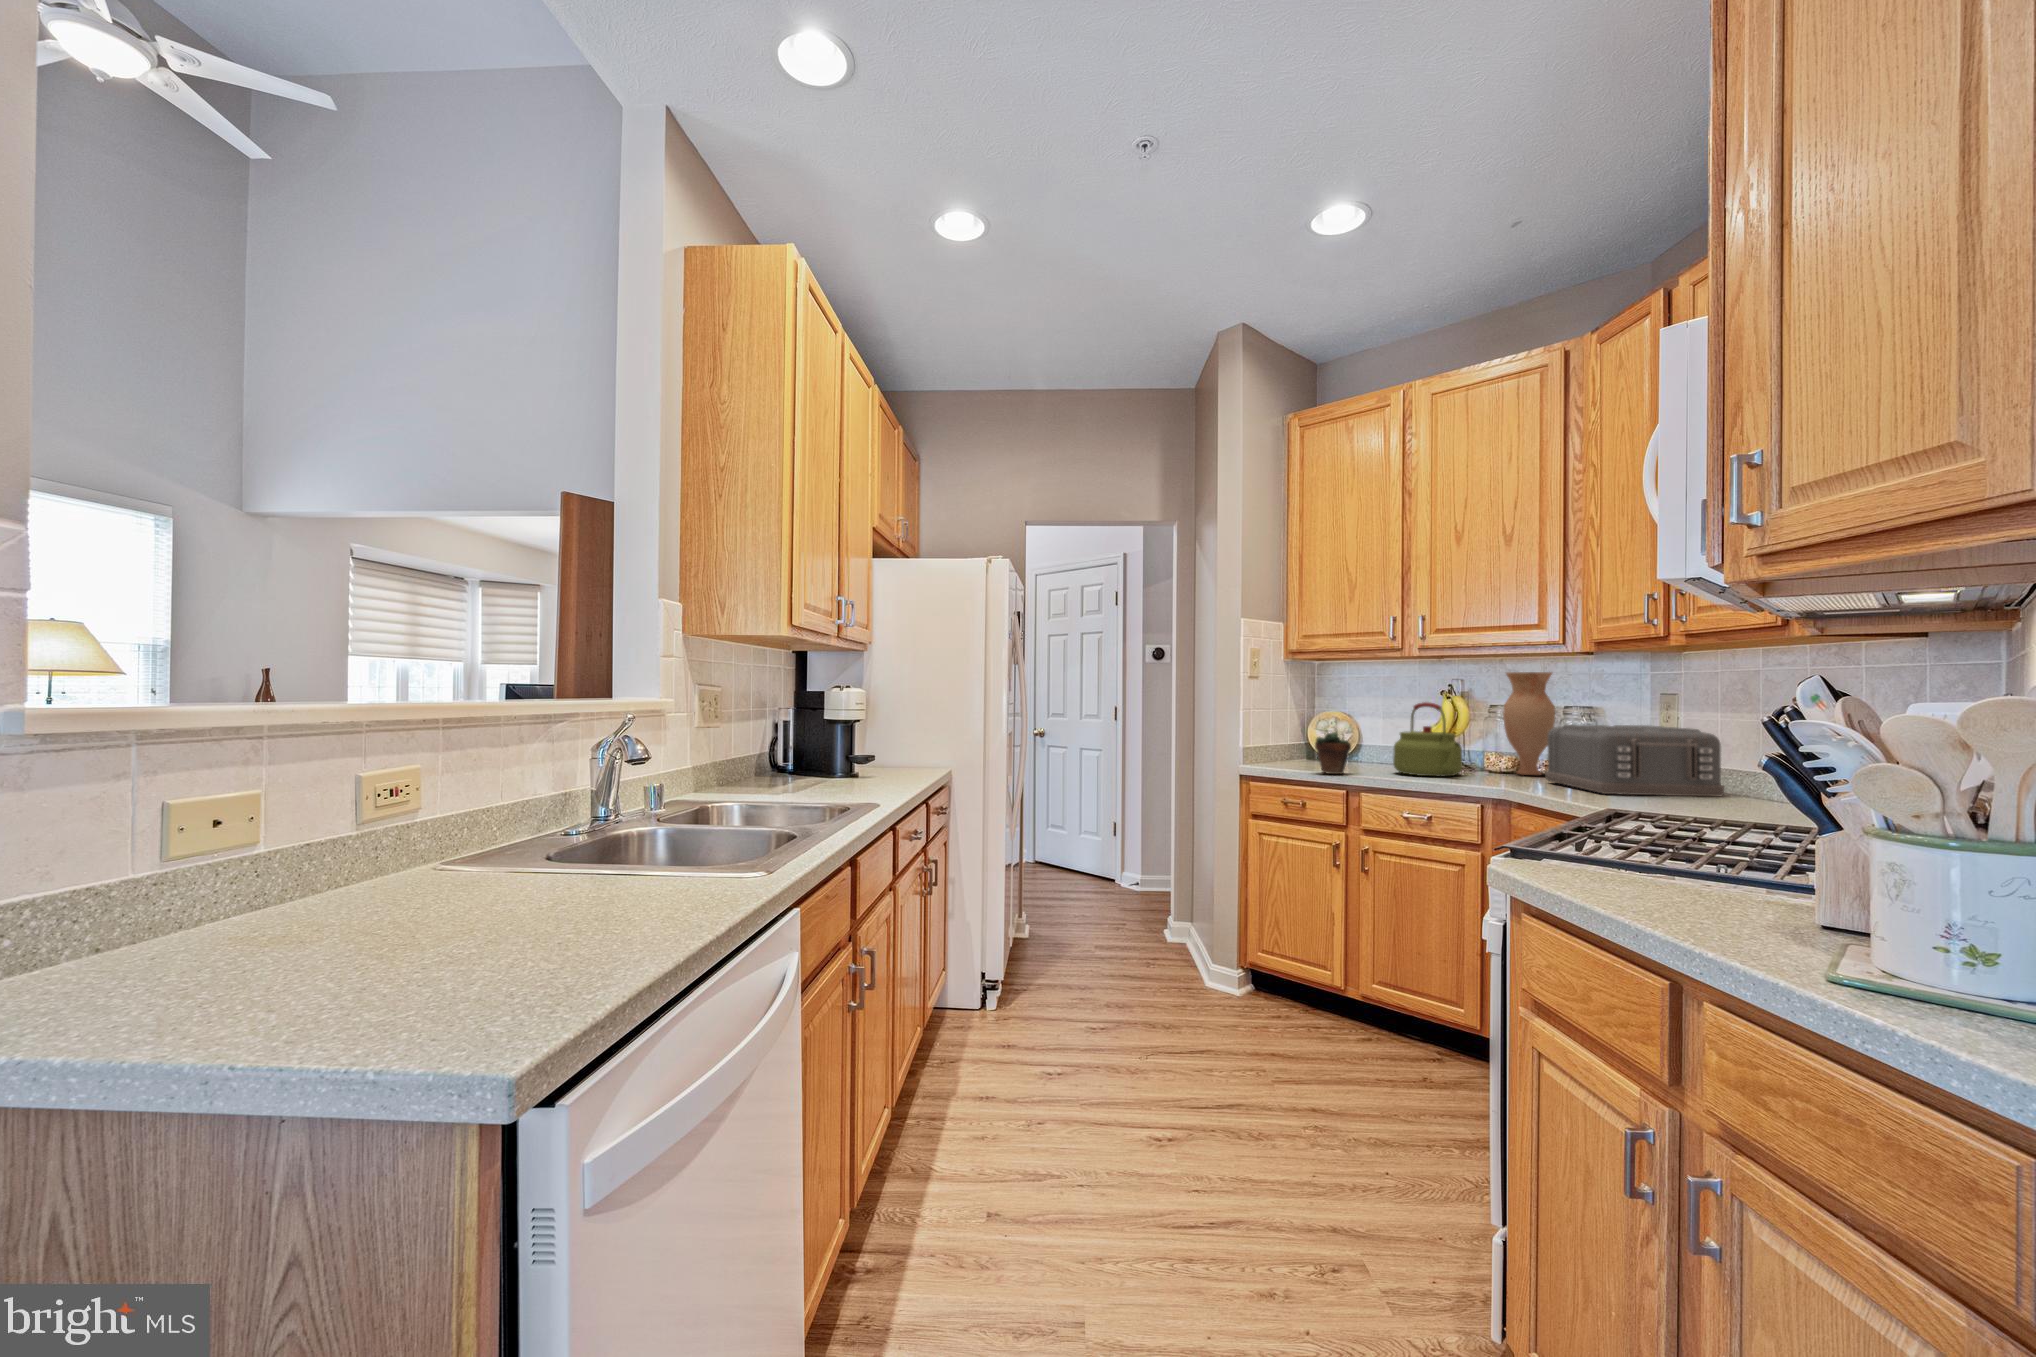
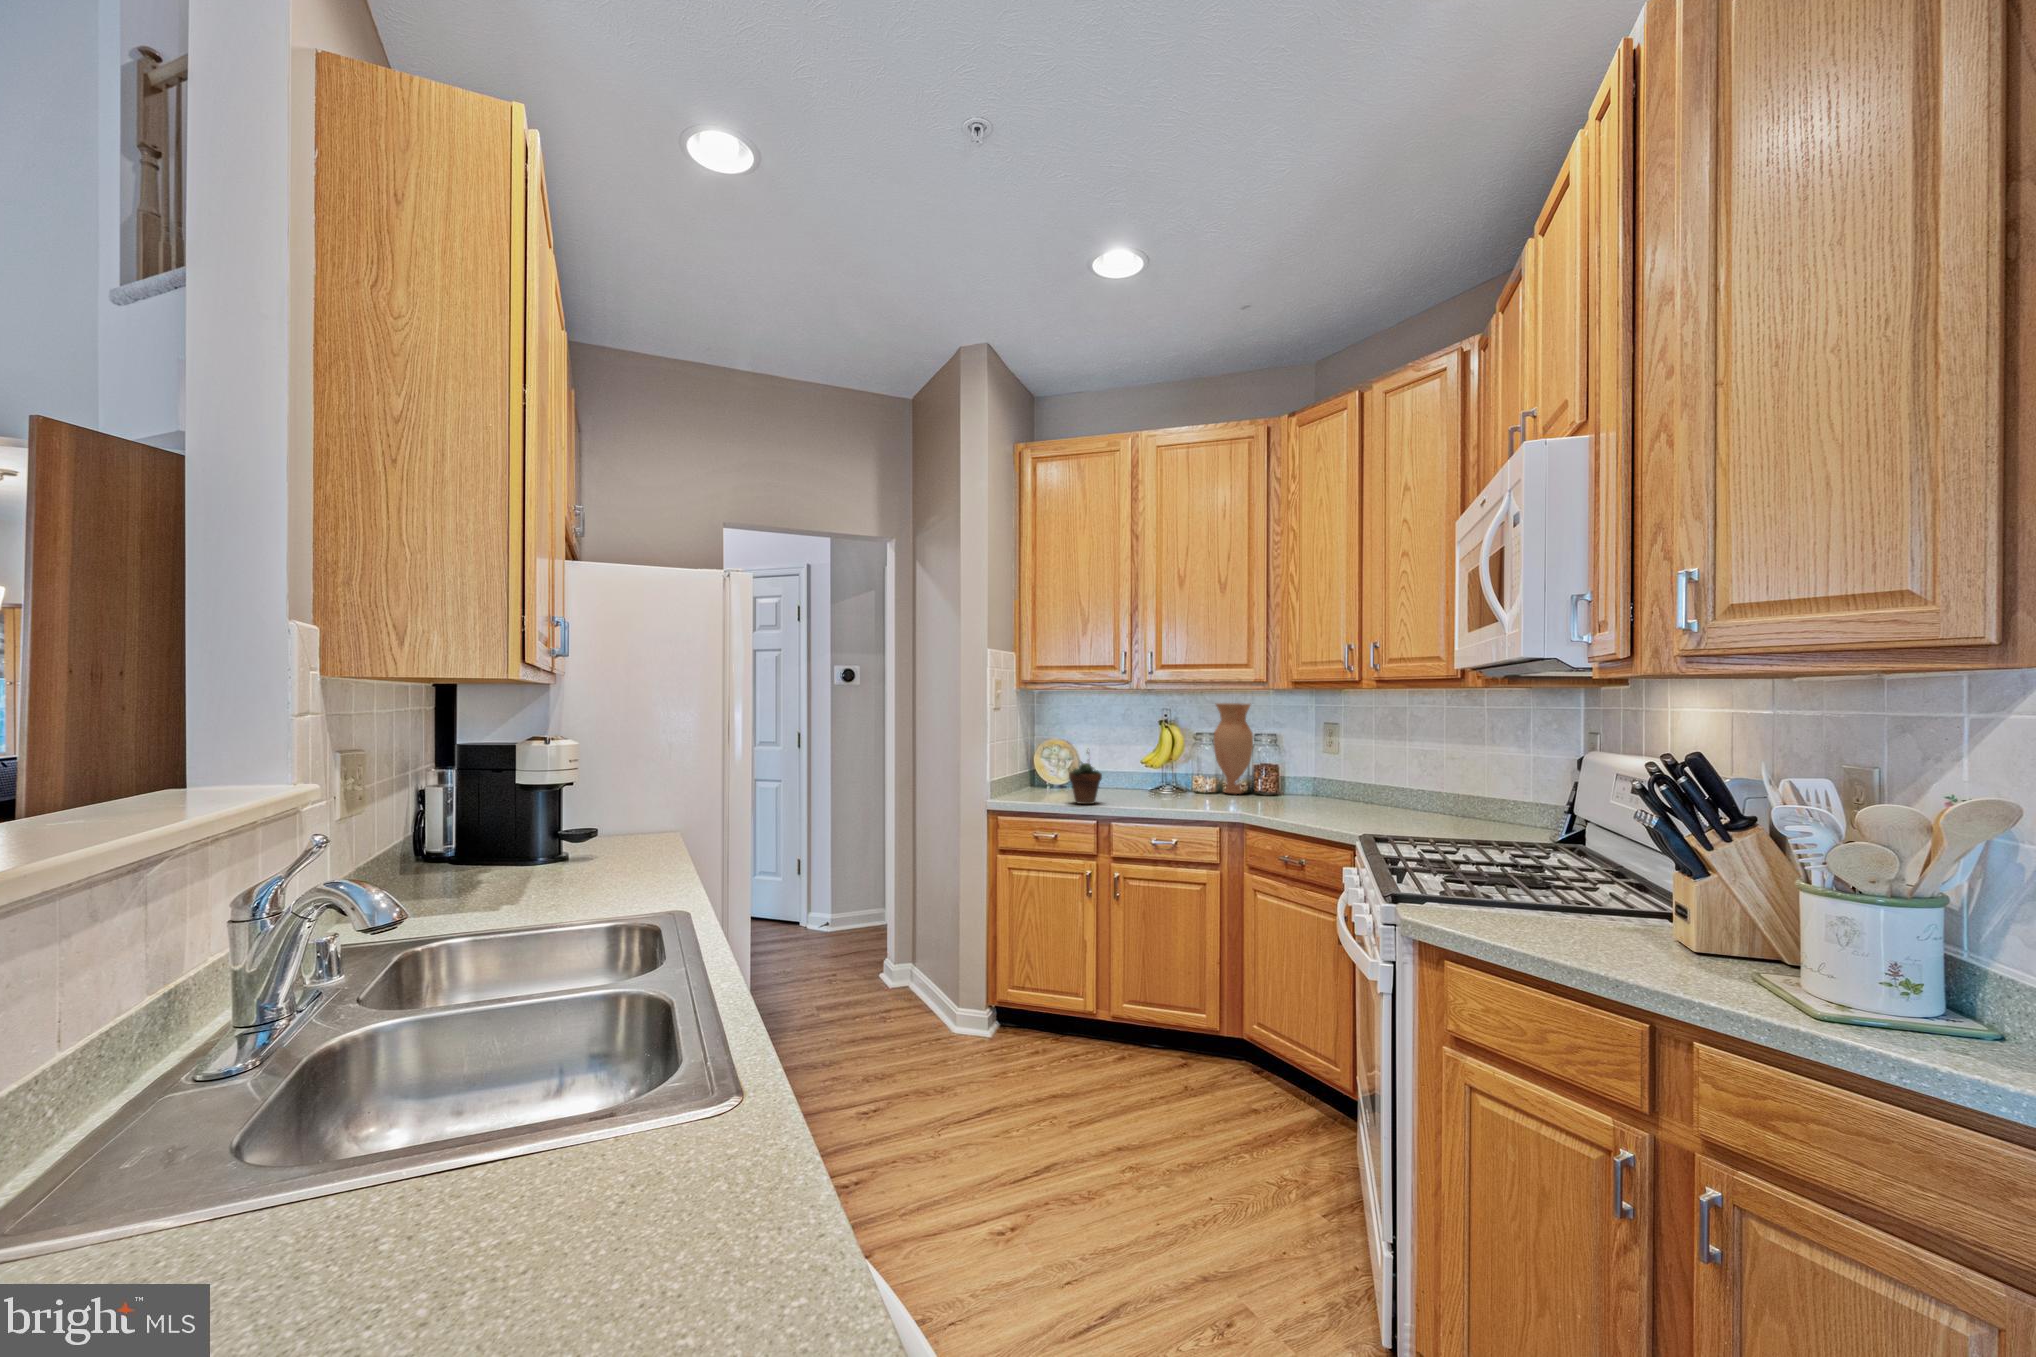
kettle: present [1393,702,1463,776] -> none [1132,732,1195,800]
toaster: present [1545,724,1724,796] -> none [1260,750,1393,812]

